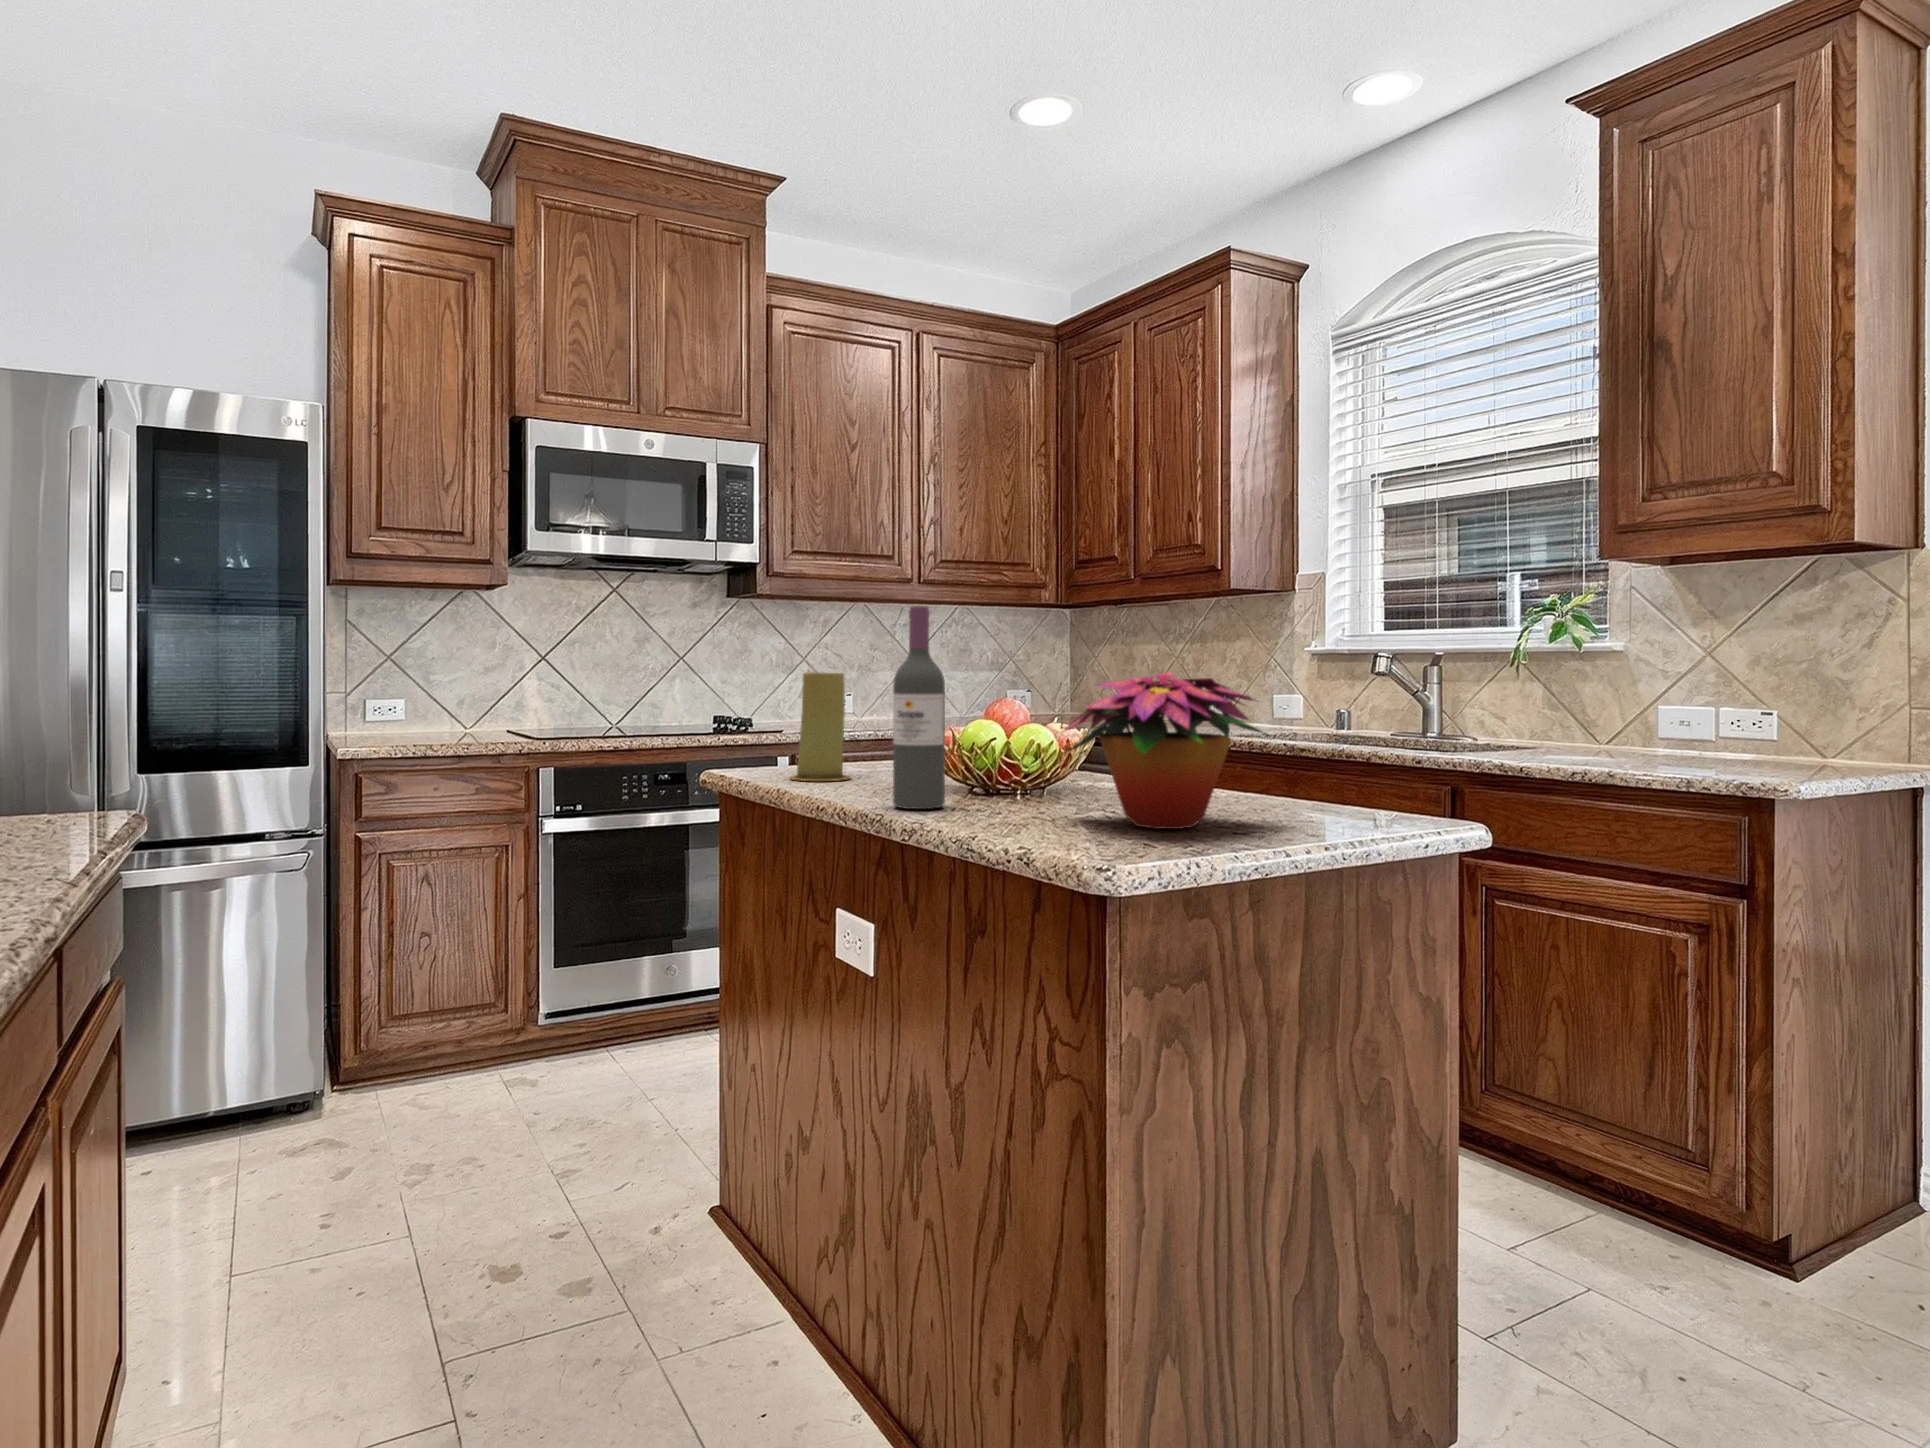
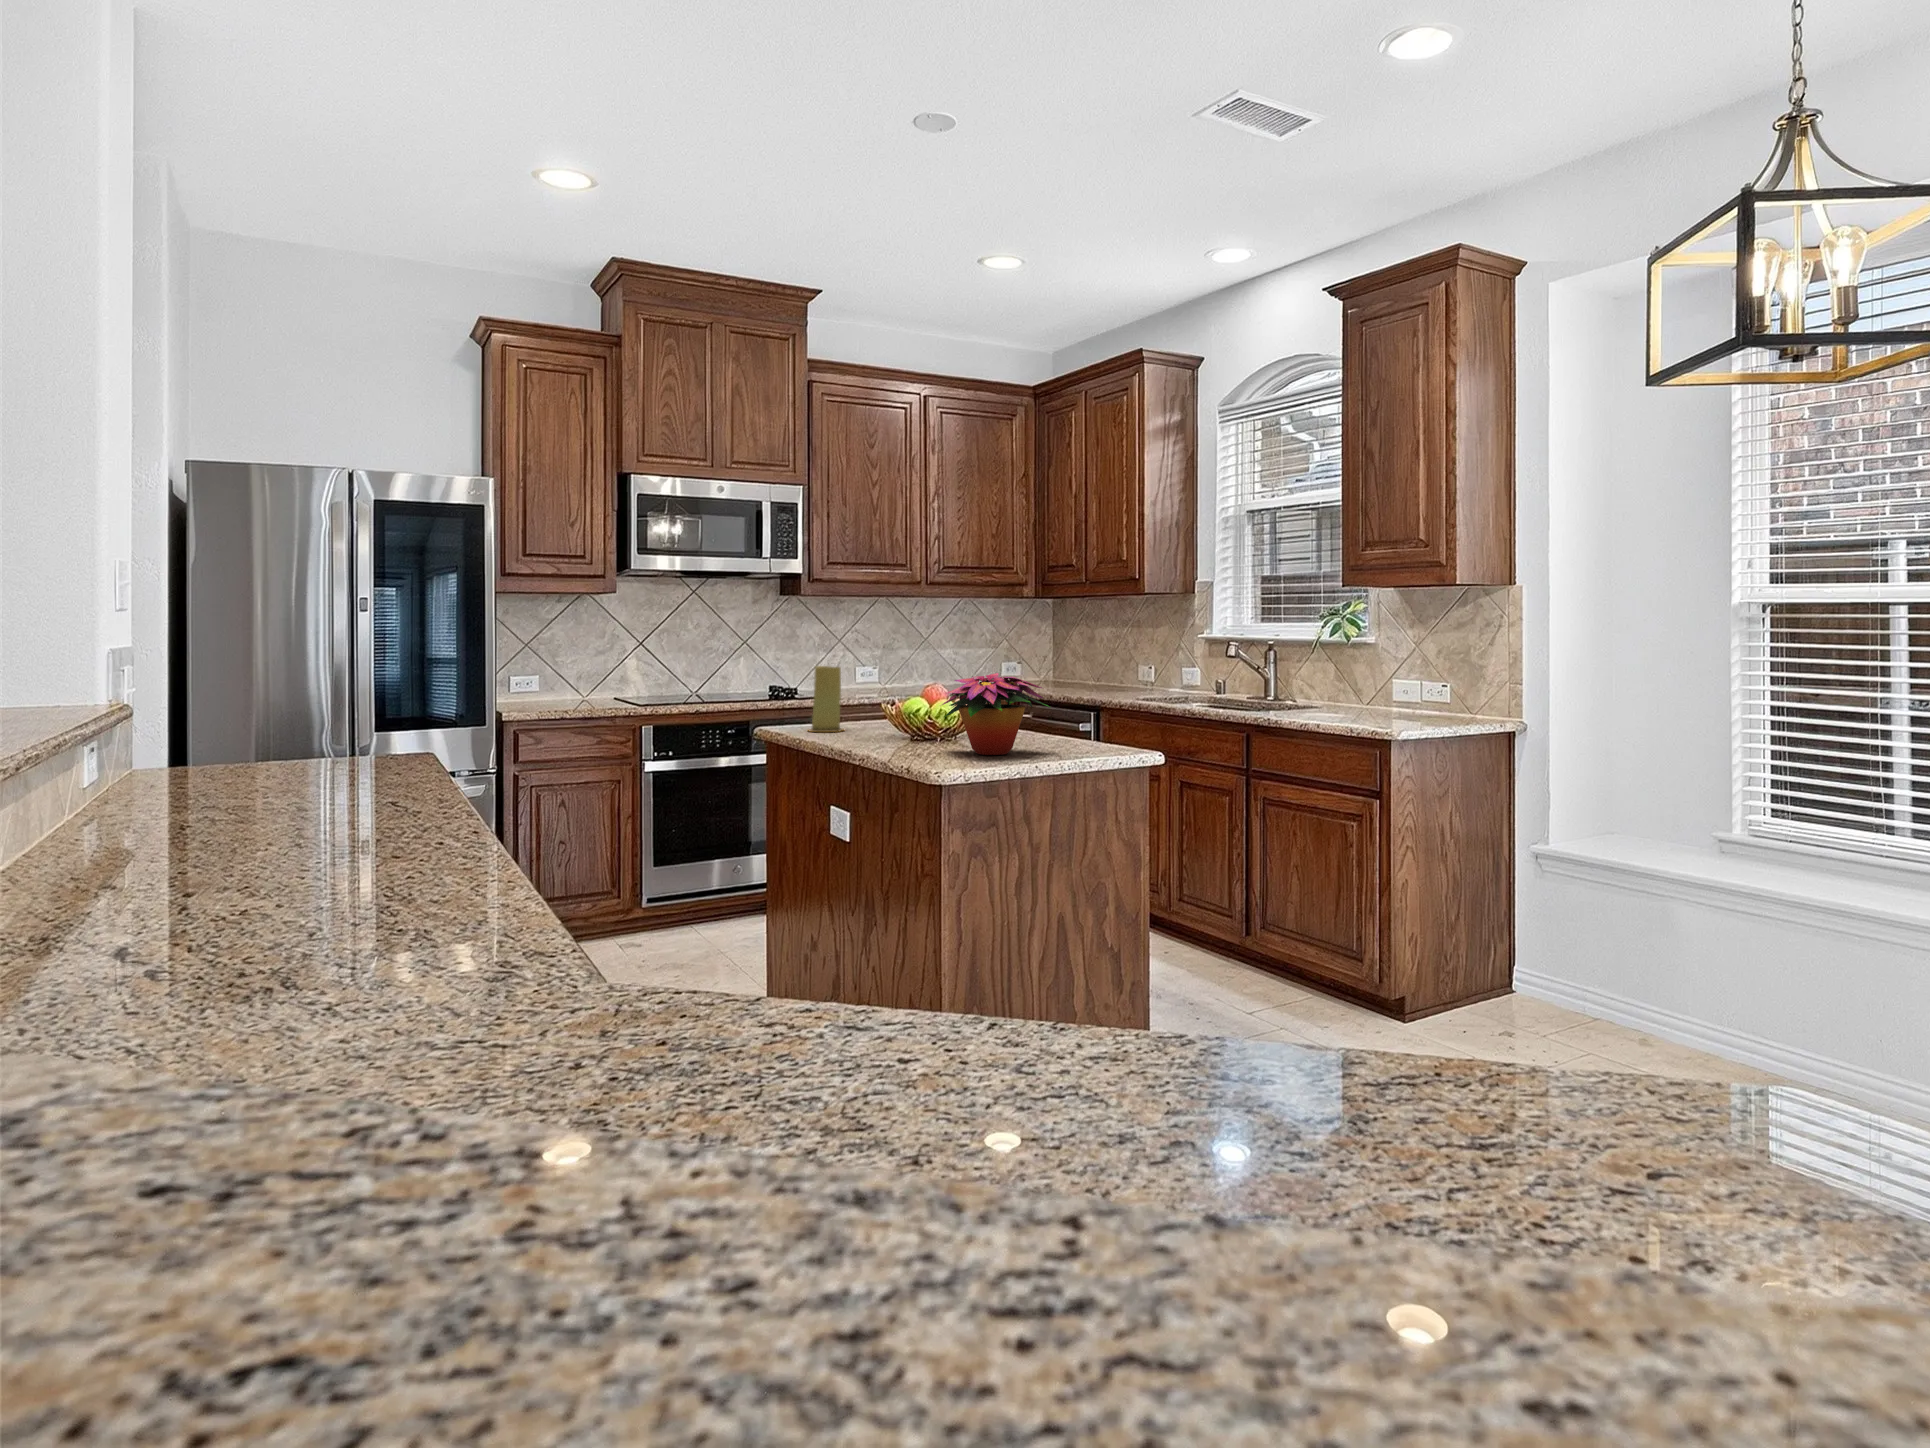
wine bottle: present [893,606,945,809] -> none [857,635,886,746]

